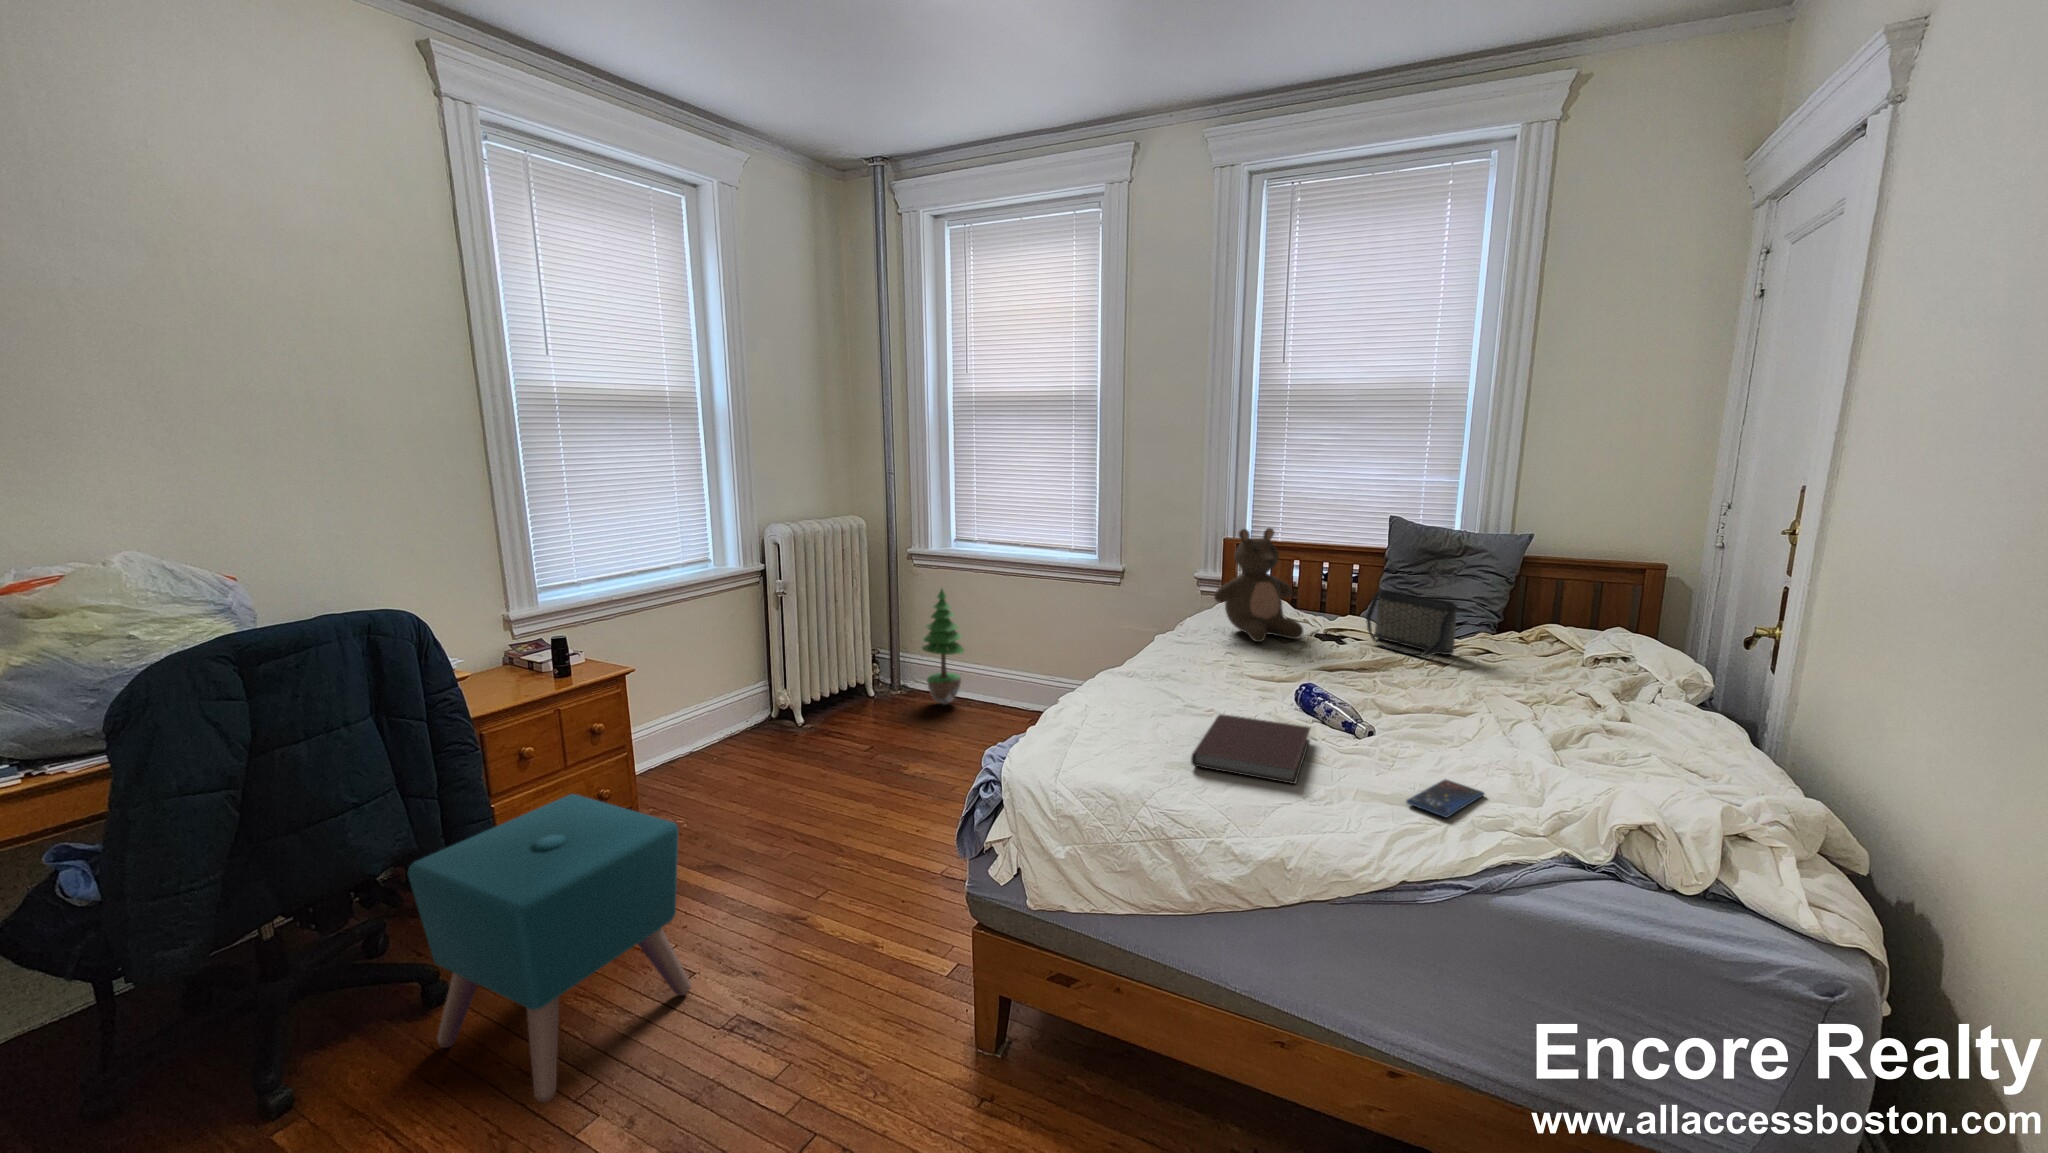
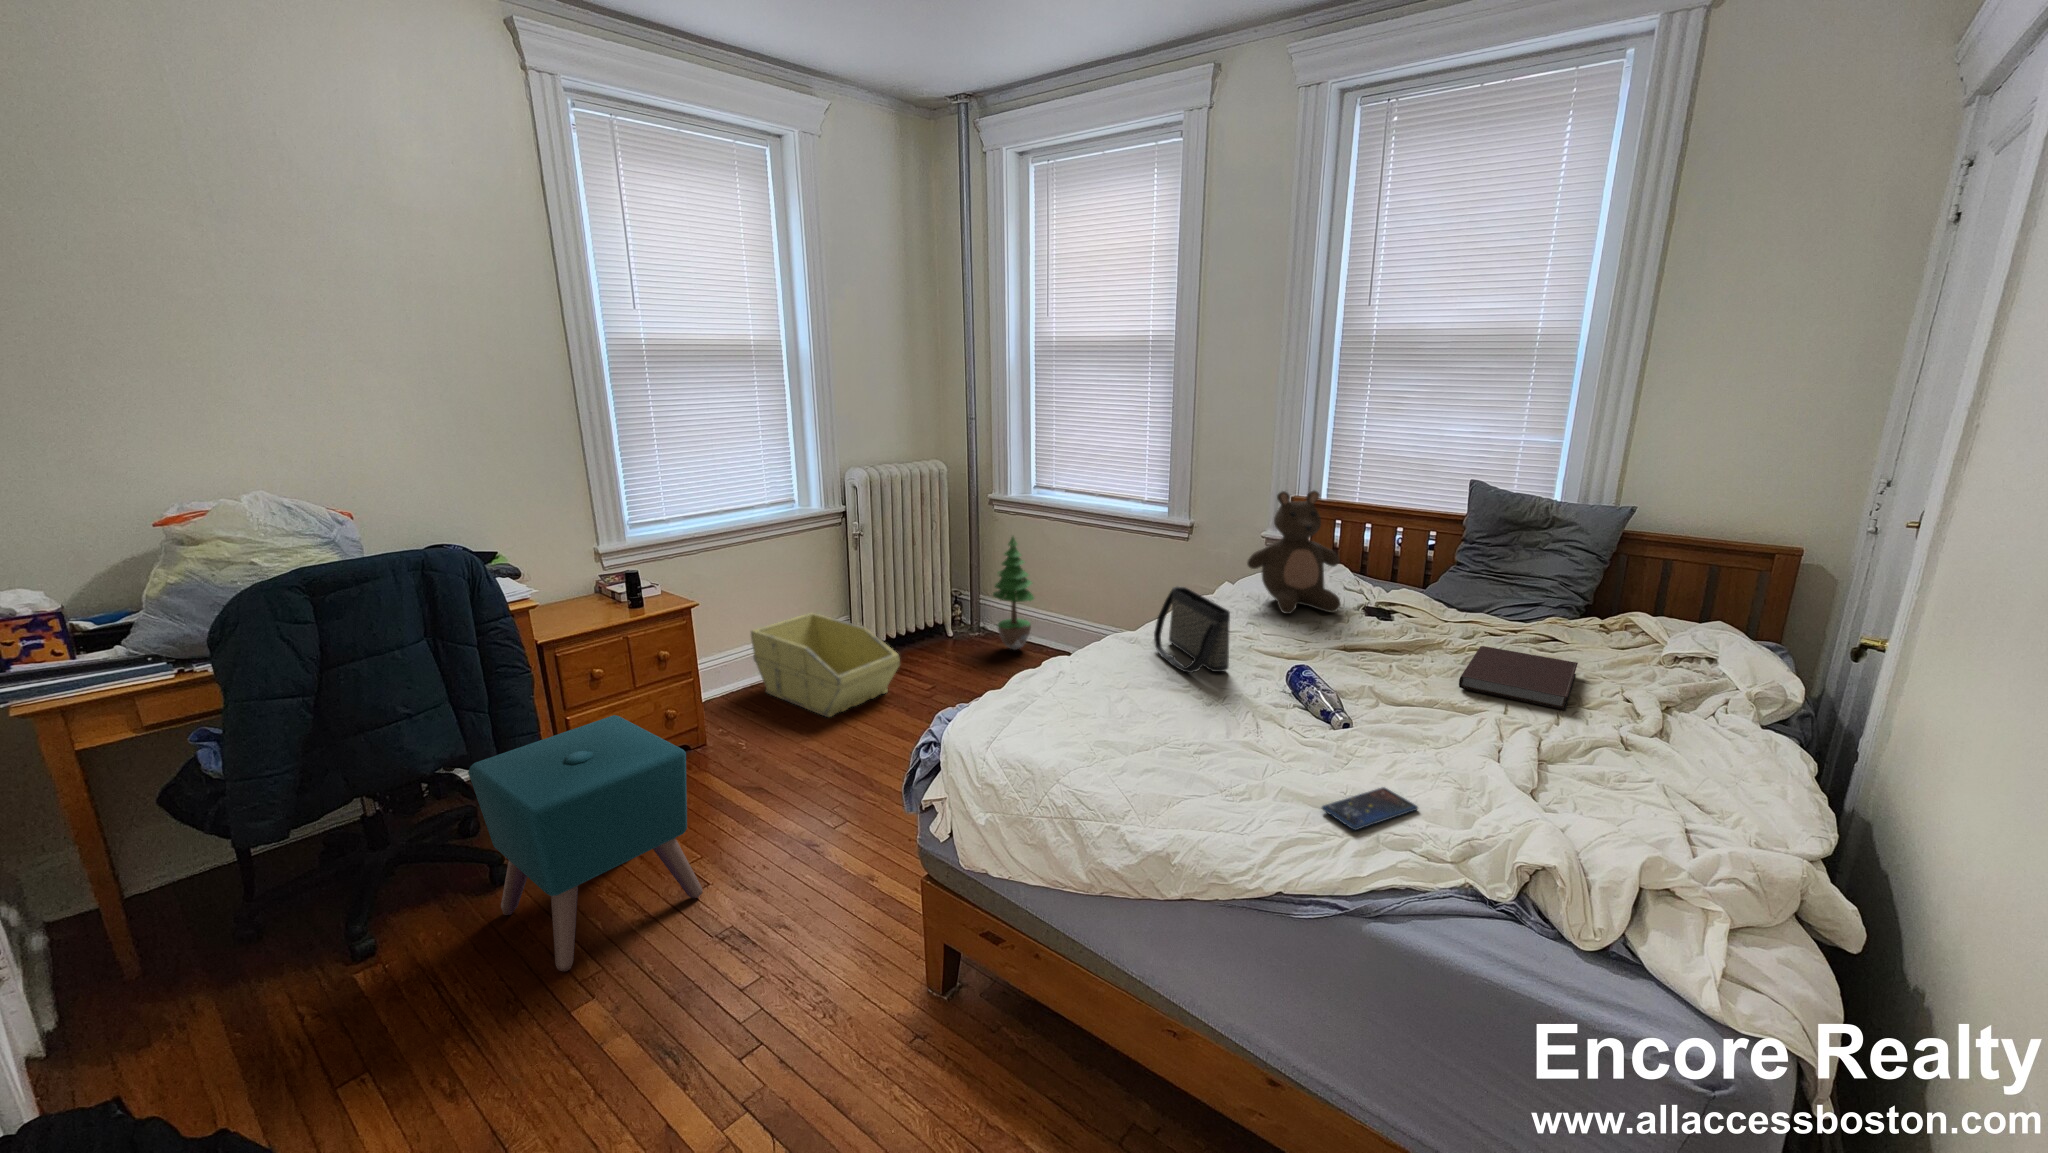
handbag: present [1366,590,1458,657] -> present [1154,586,1230,673]
storage bin: none [670,677,842,787] -> present [751,613,900,717]
notebook: present [1191,714,1310,784] -> present [1459,646,1578,710]

